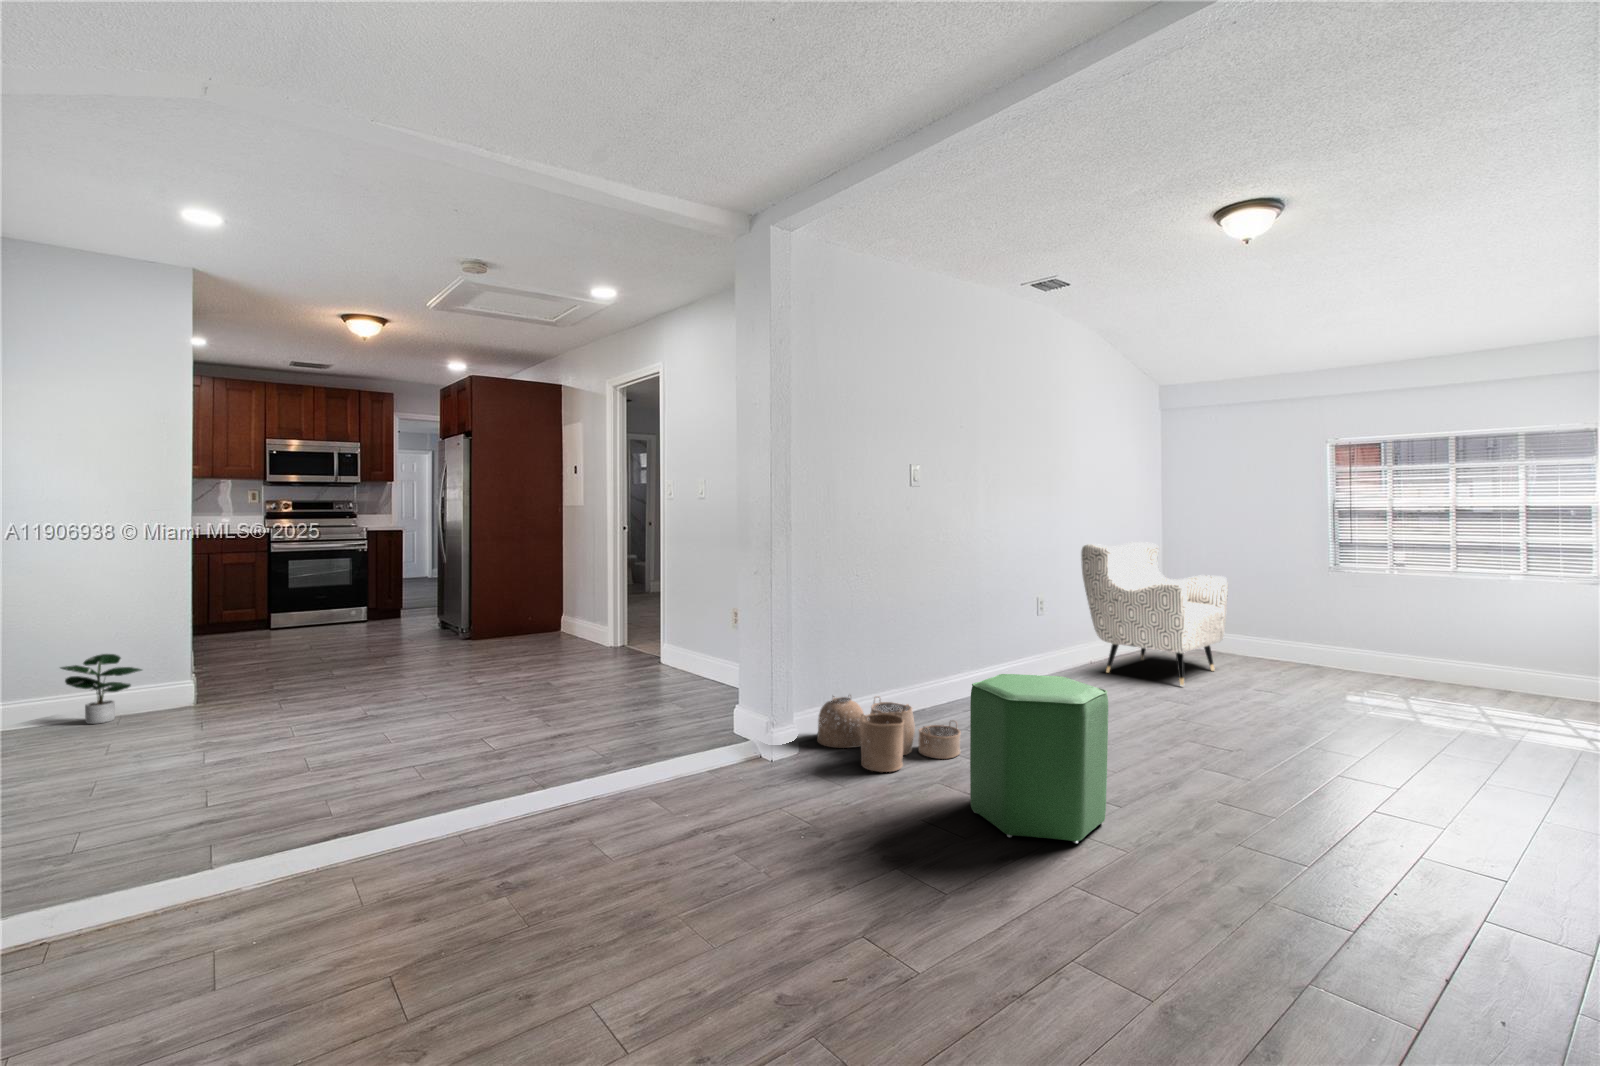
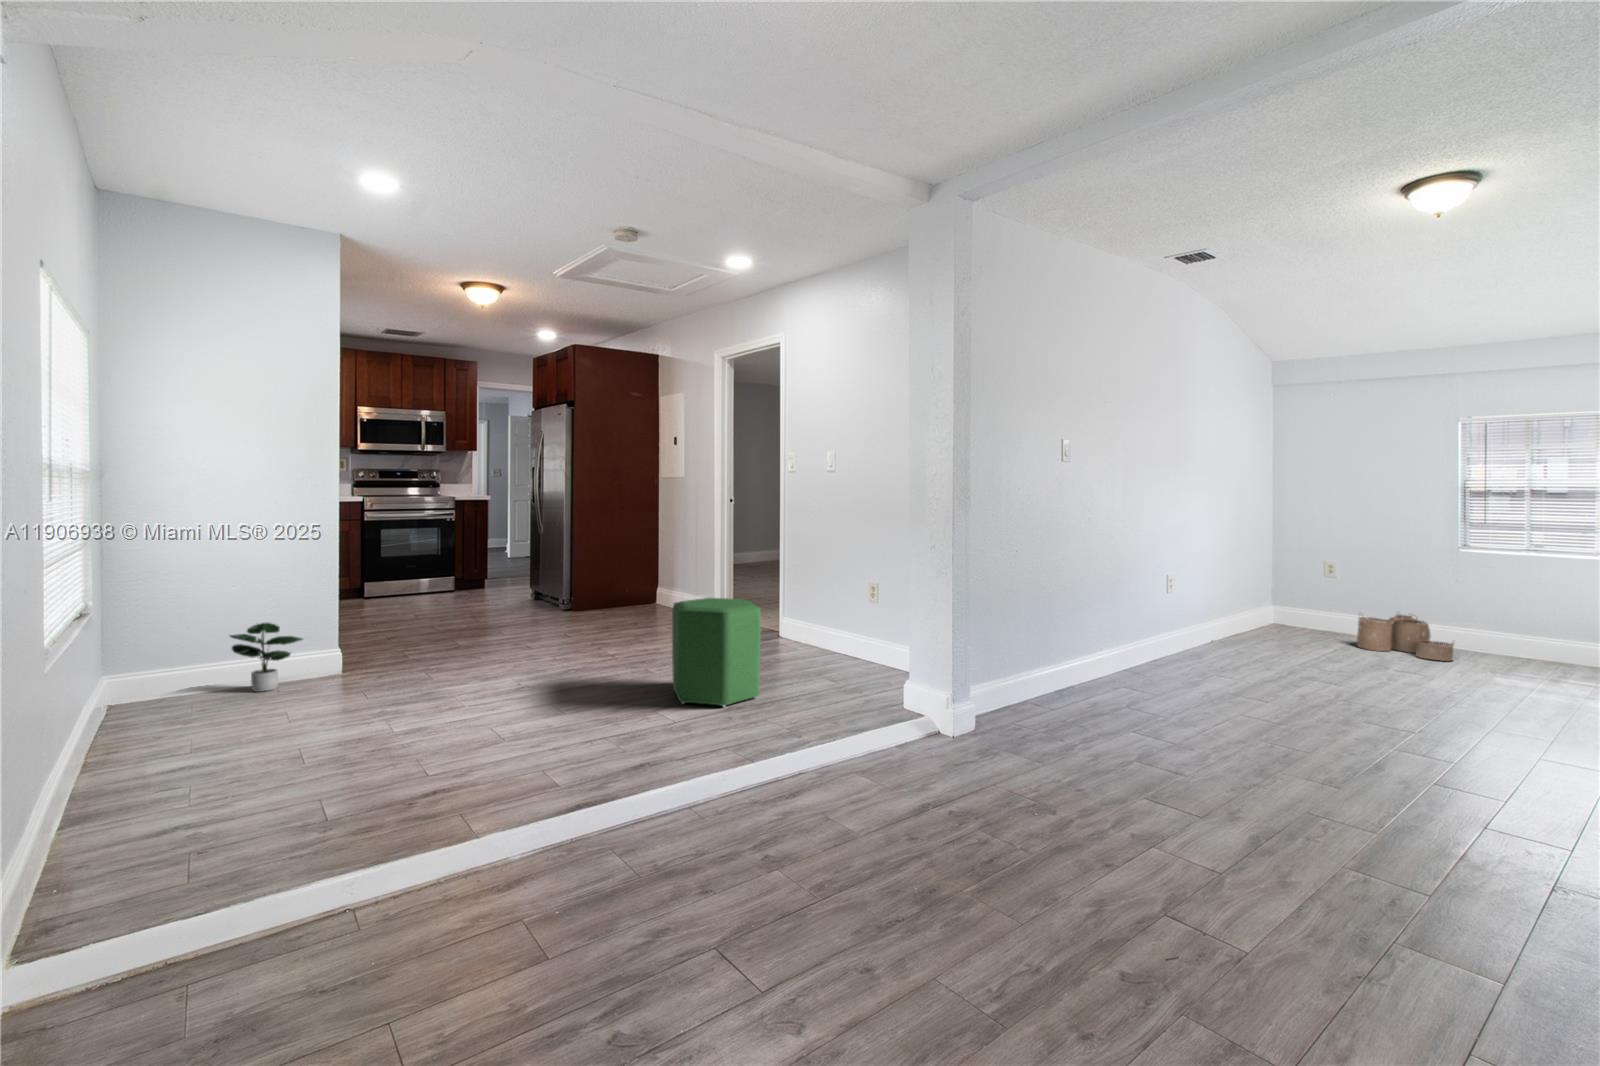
armchair: present [1081,542,1228,686] -> none [1211,521,1361,667]
ottoman: present [970,674,1108,843] -> present [672,598,761,707]
woven basket: present [817,695,961,772] -> present [1357,613,1454,661]

